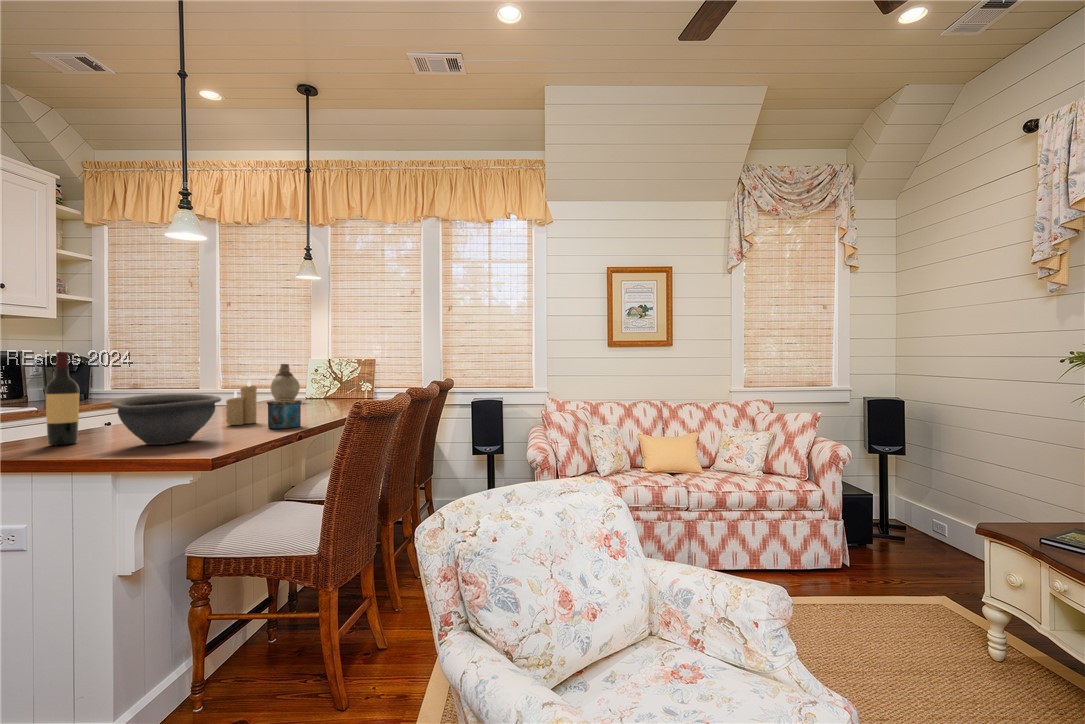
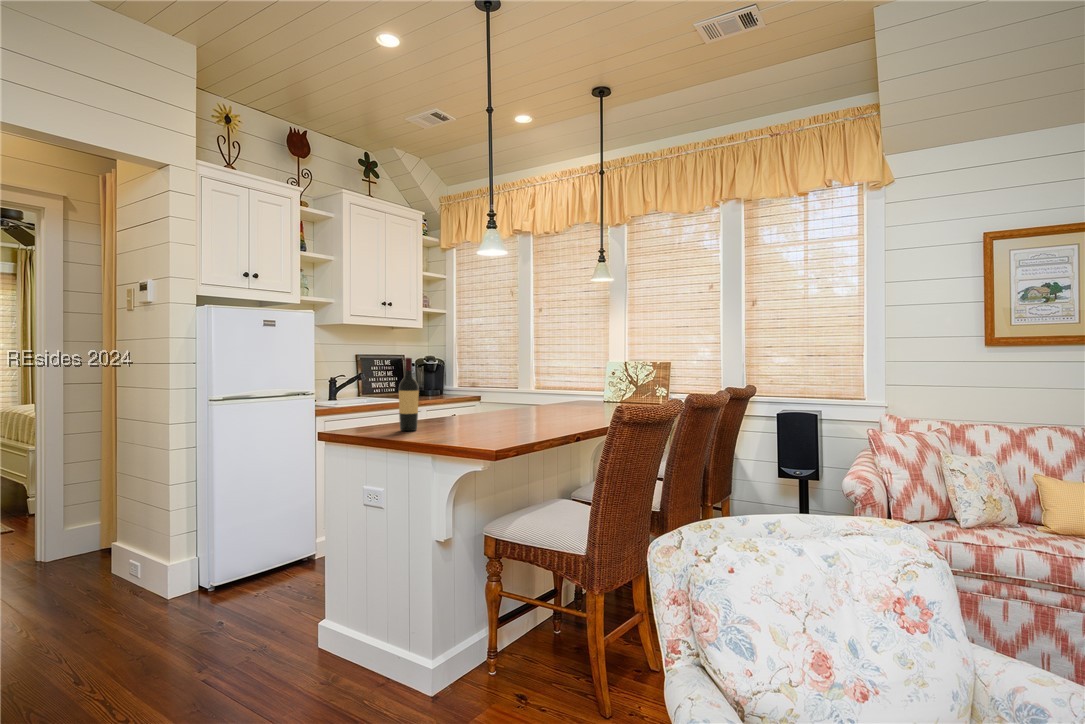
vase: present [271,364,300,401] -> none [569,366,595,405]
candle: present [226,381,257,425] -> none [521,383,546,424]
bowl: present [110,394,221,445] -> none [433,394,510,437]
mug: present [267,400,302,429] -> none [550,403,580,430]

